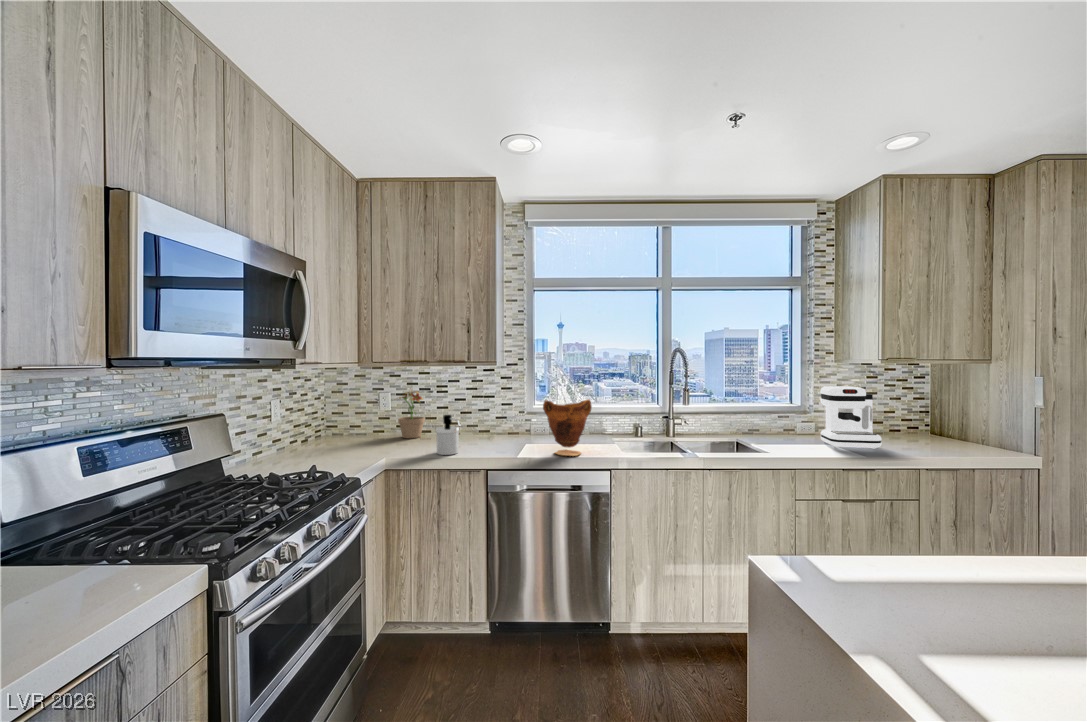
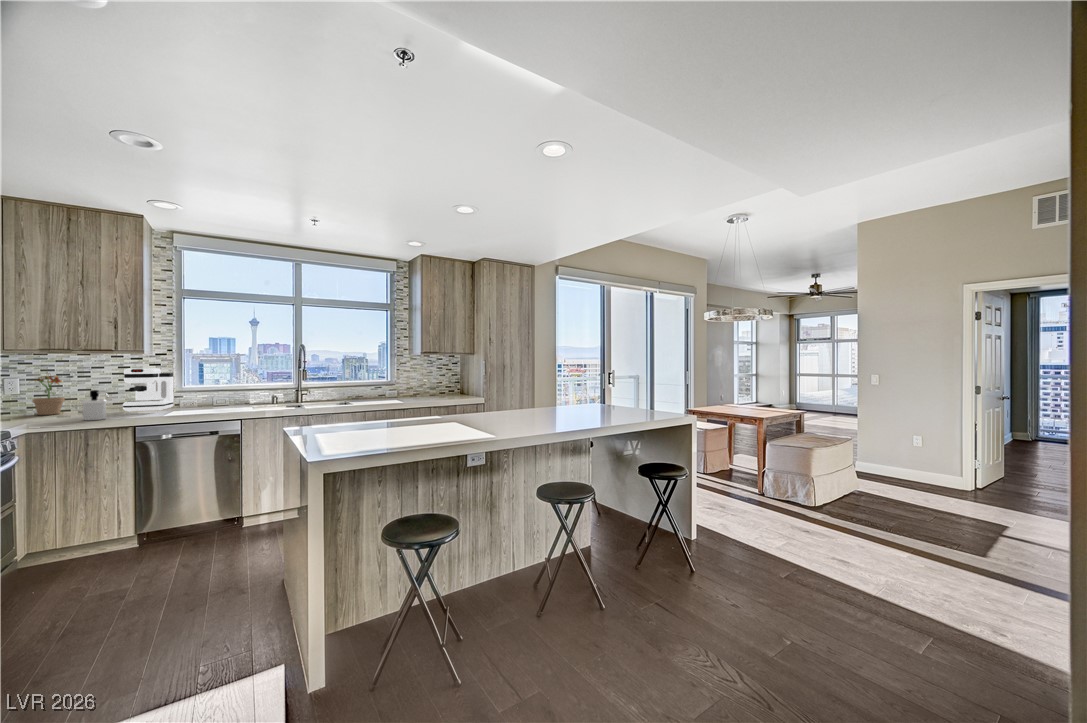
coffee maker: present [821,386,882,449] -> present [123,368,174,412]
vase: present [543,400,592,456] -> none [188,376,230,414]

